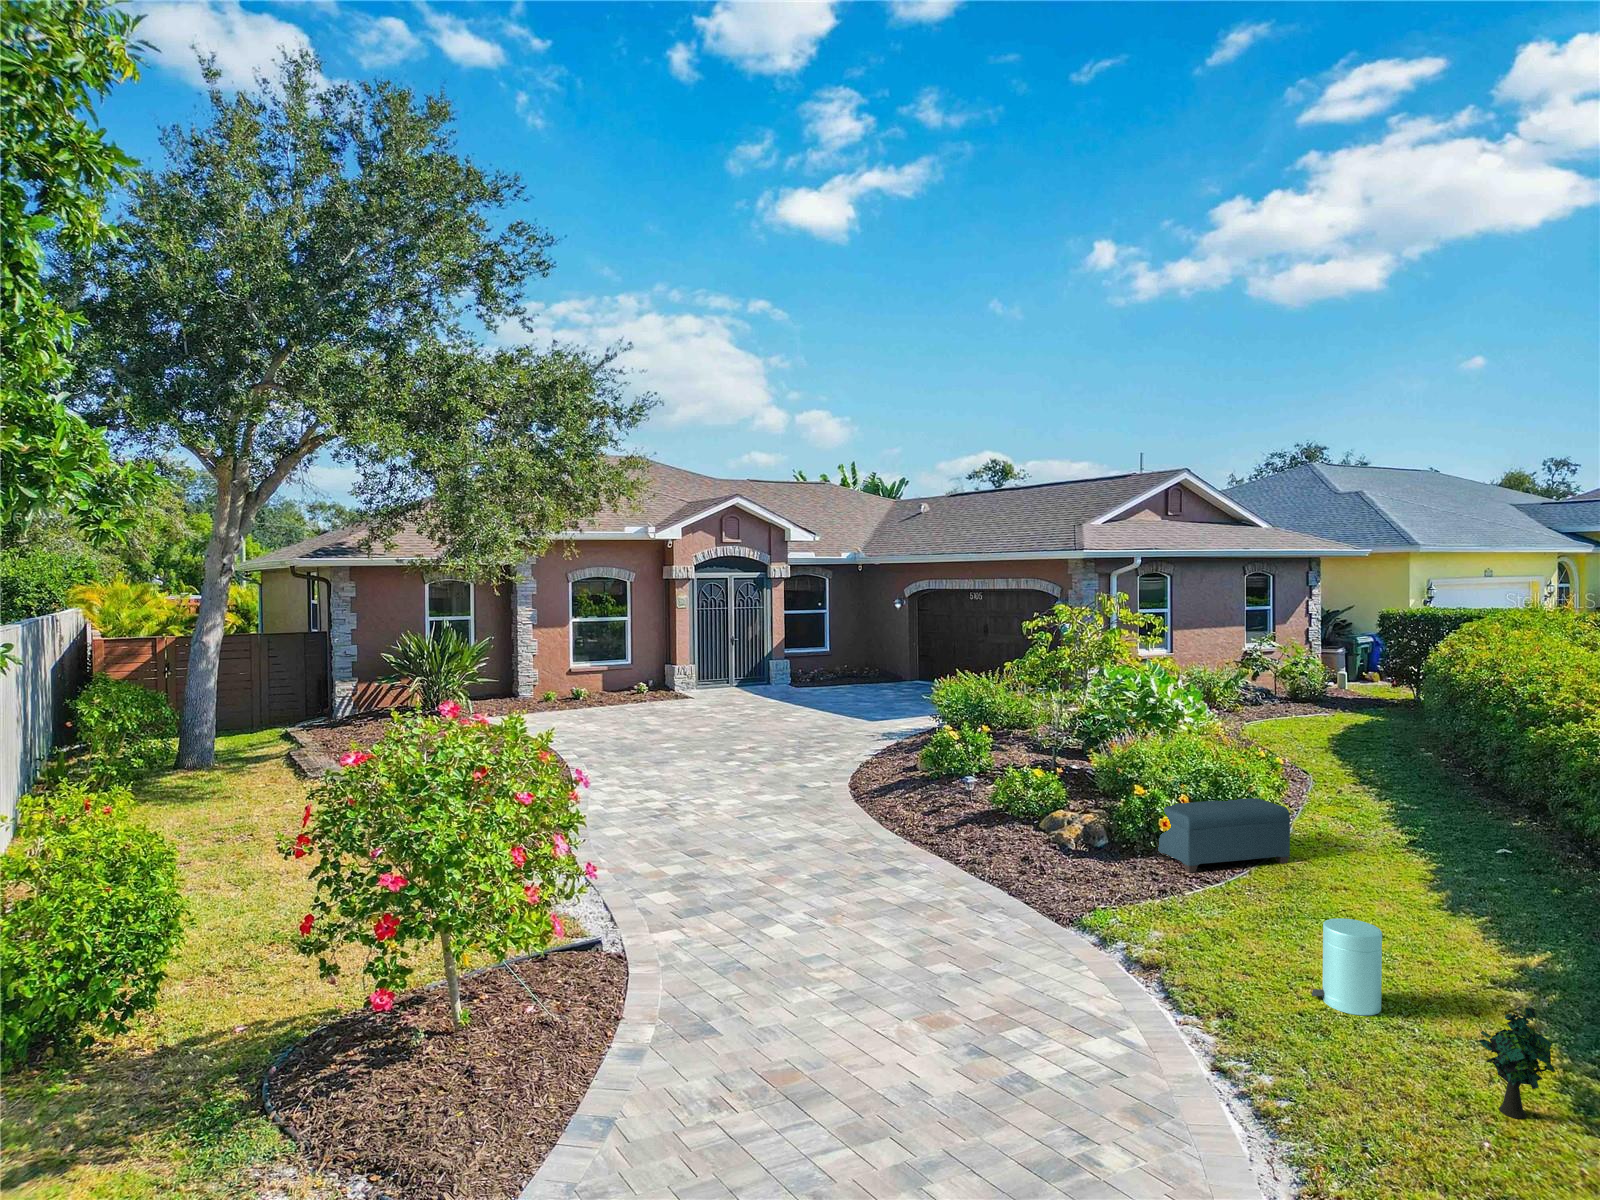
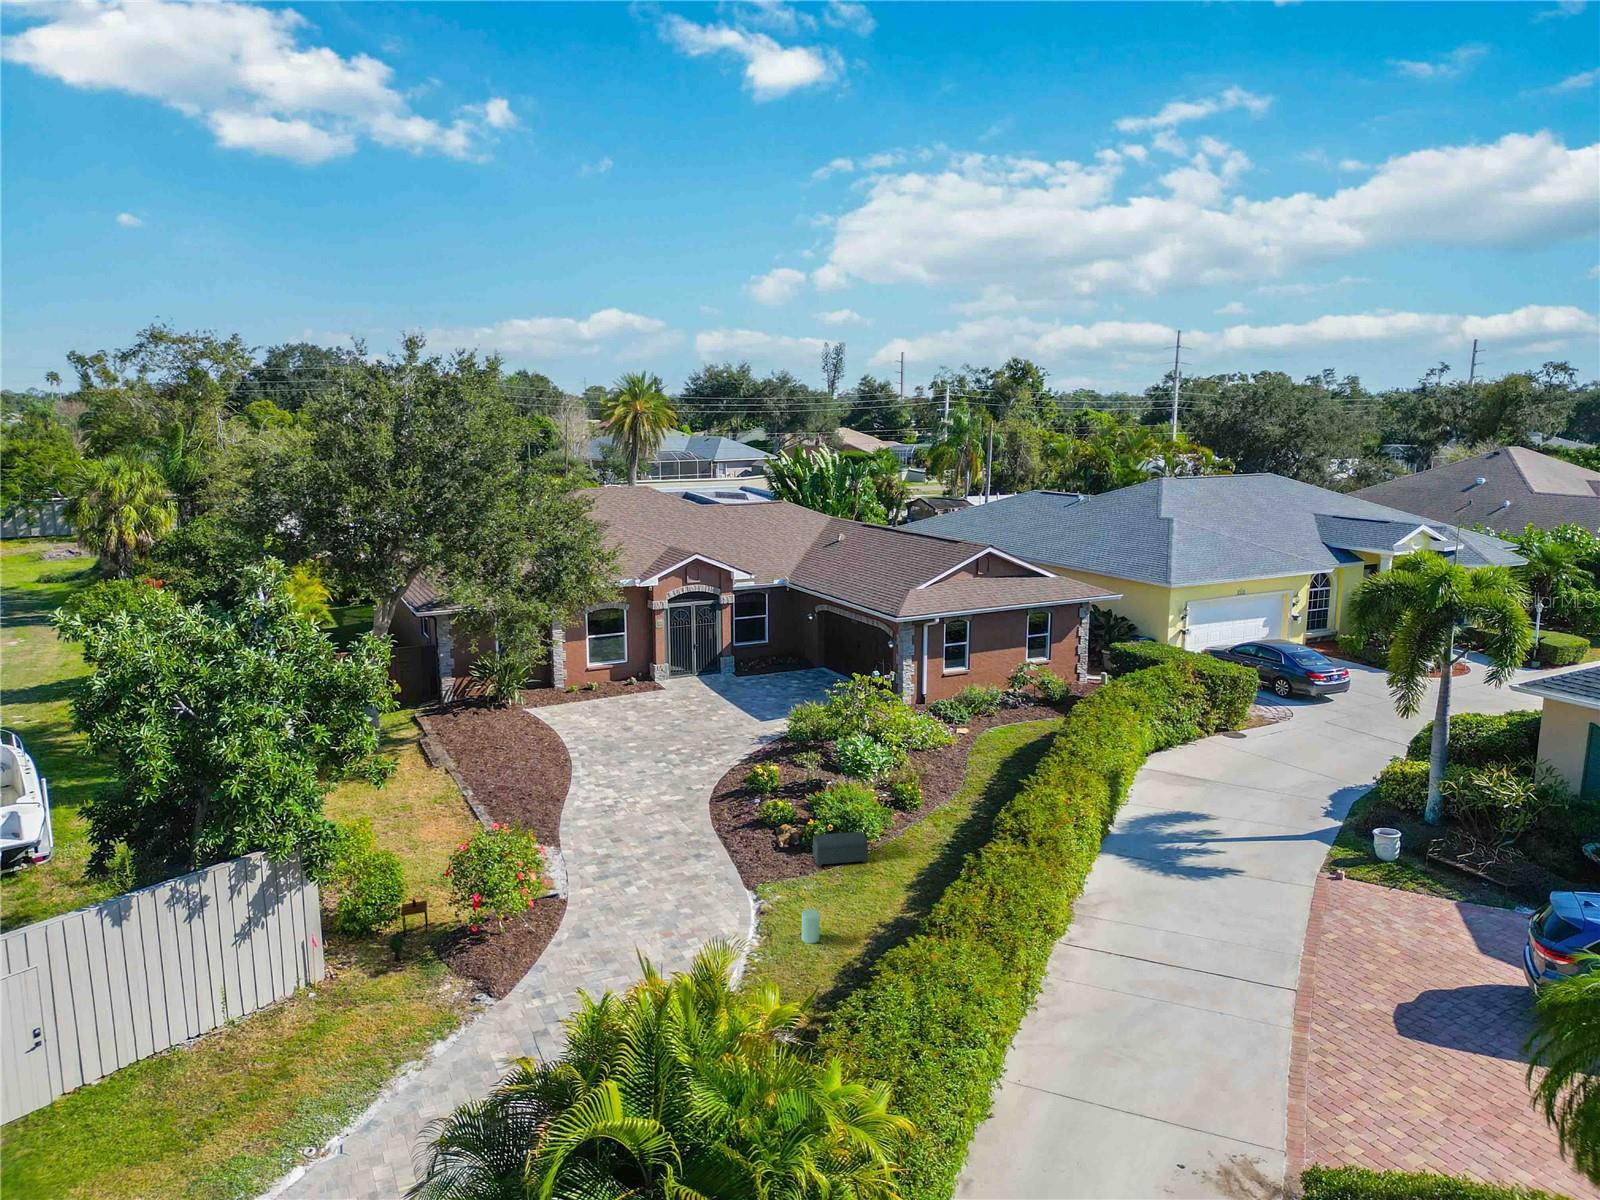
side table: none [144,931,236,1061] -> present [401,897,428,937]
decorative plant: present [1476,1006,1556,1119] -> present [388,931,406,962]

